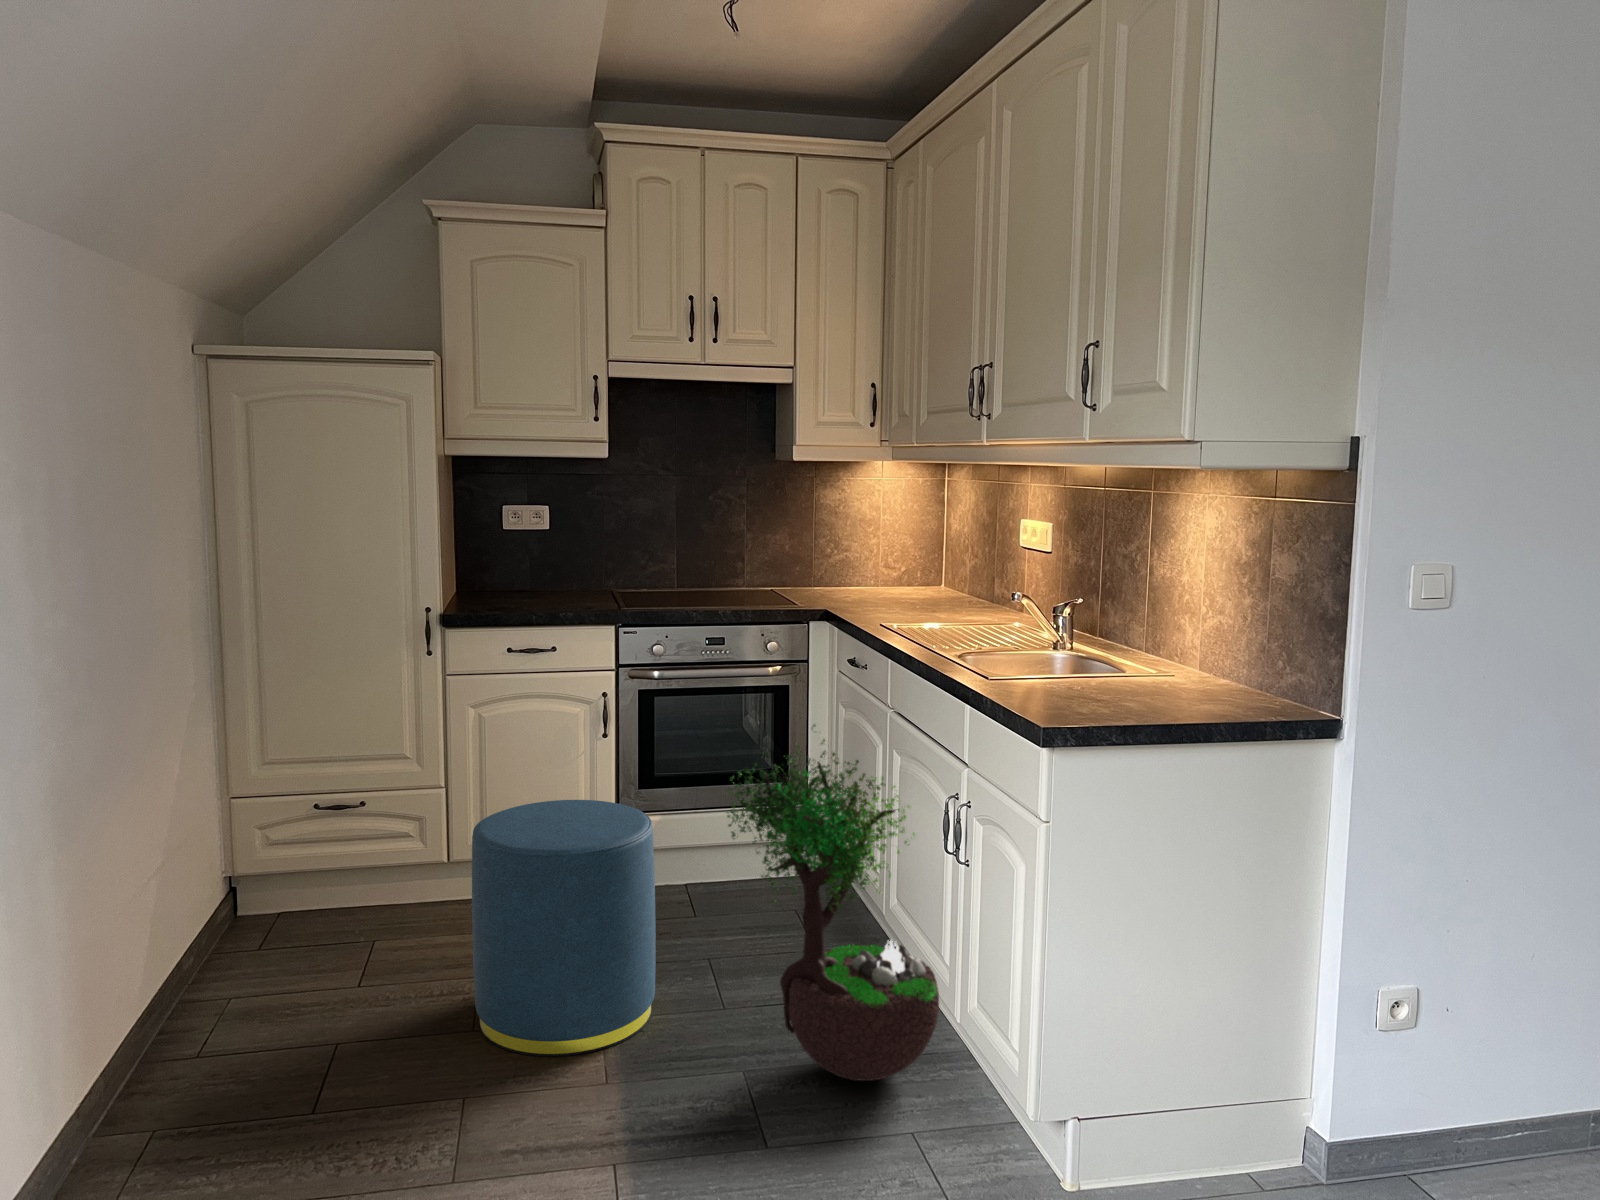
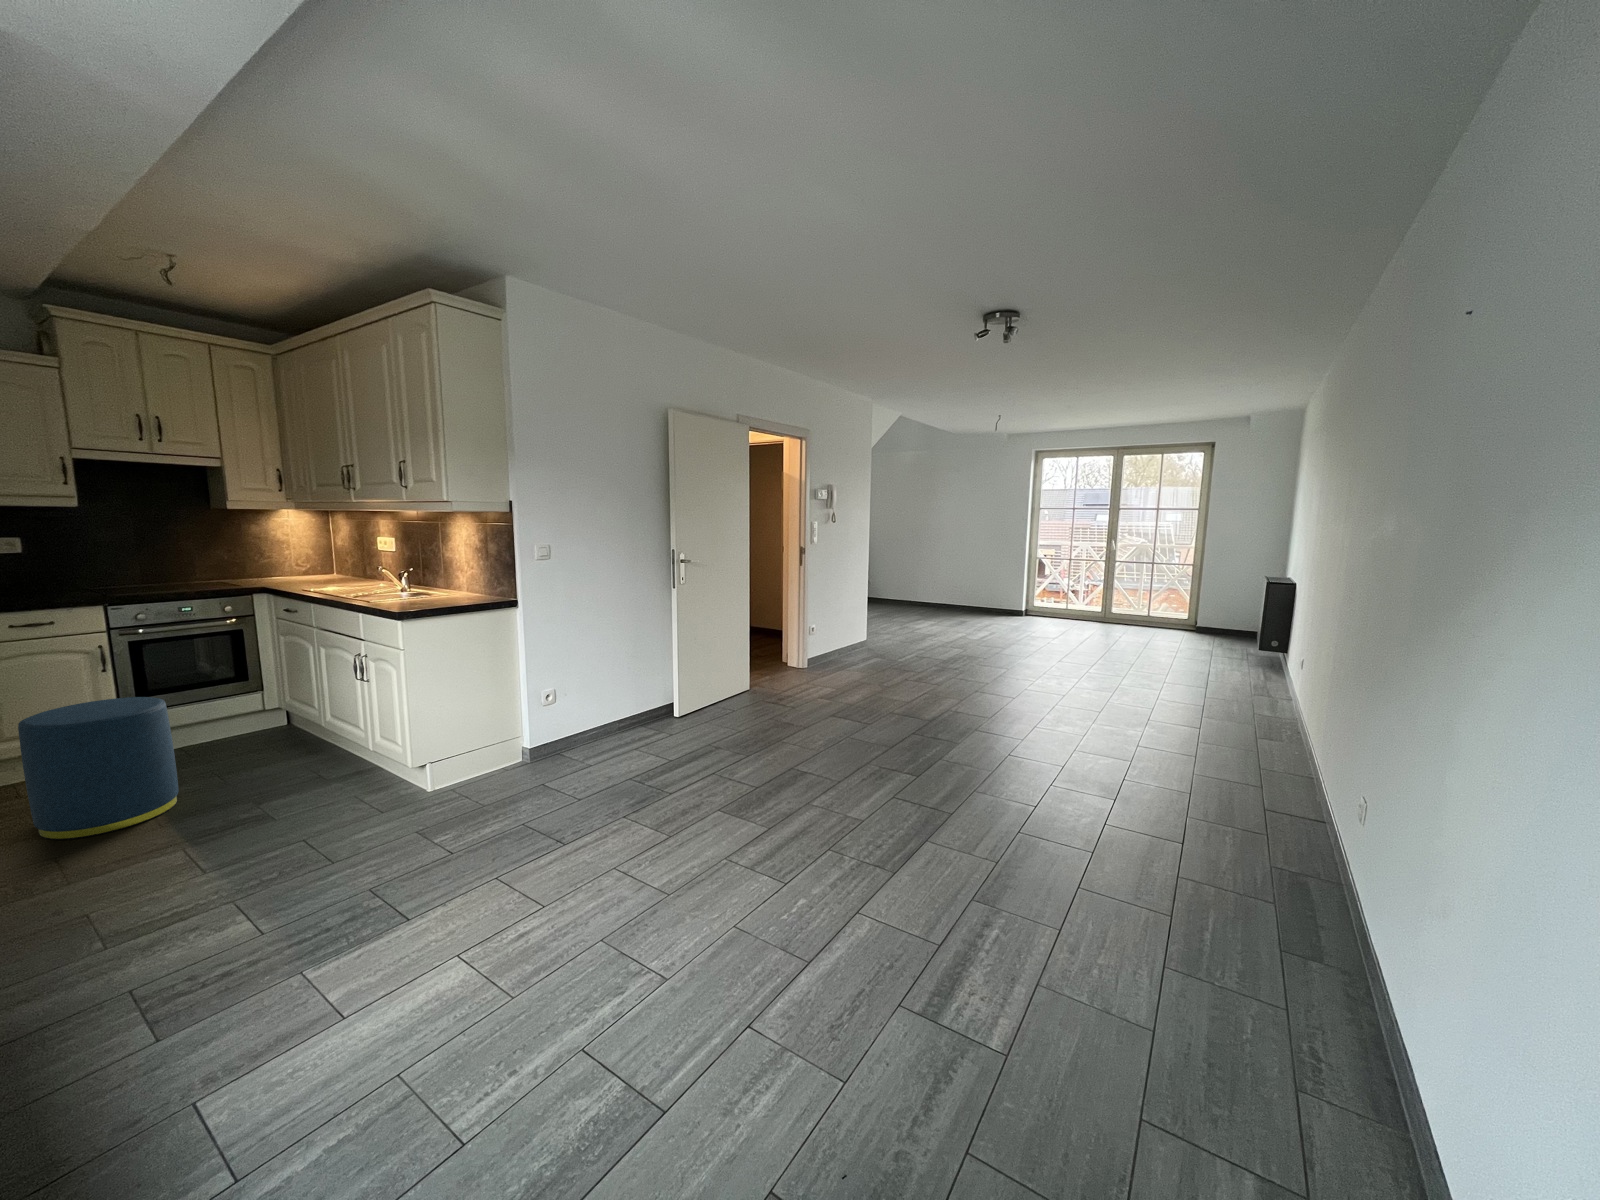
potted tree: present [727,725,939,1081] -> none [220,632,359,790]

